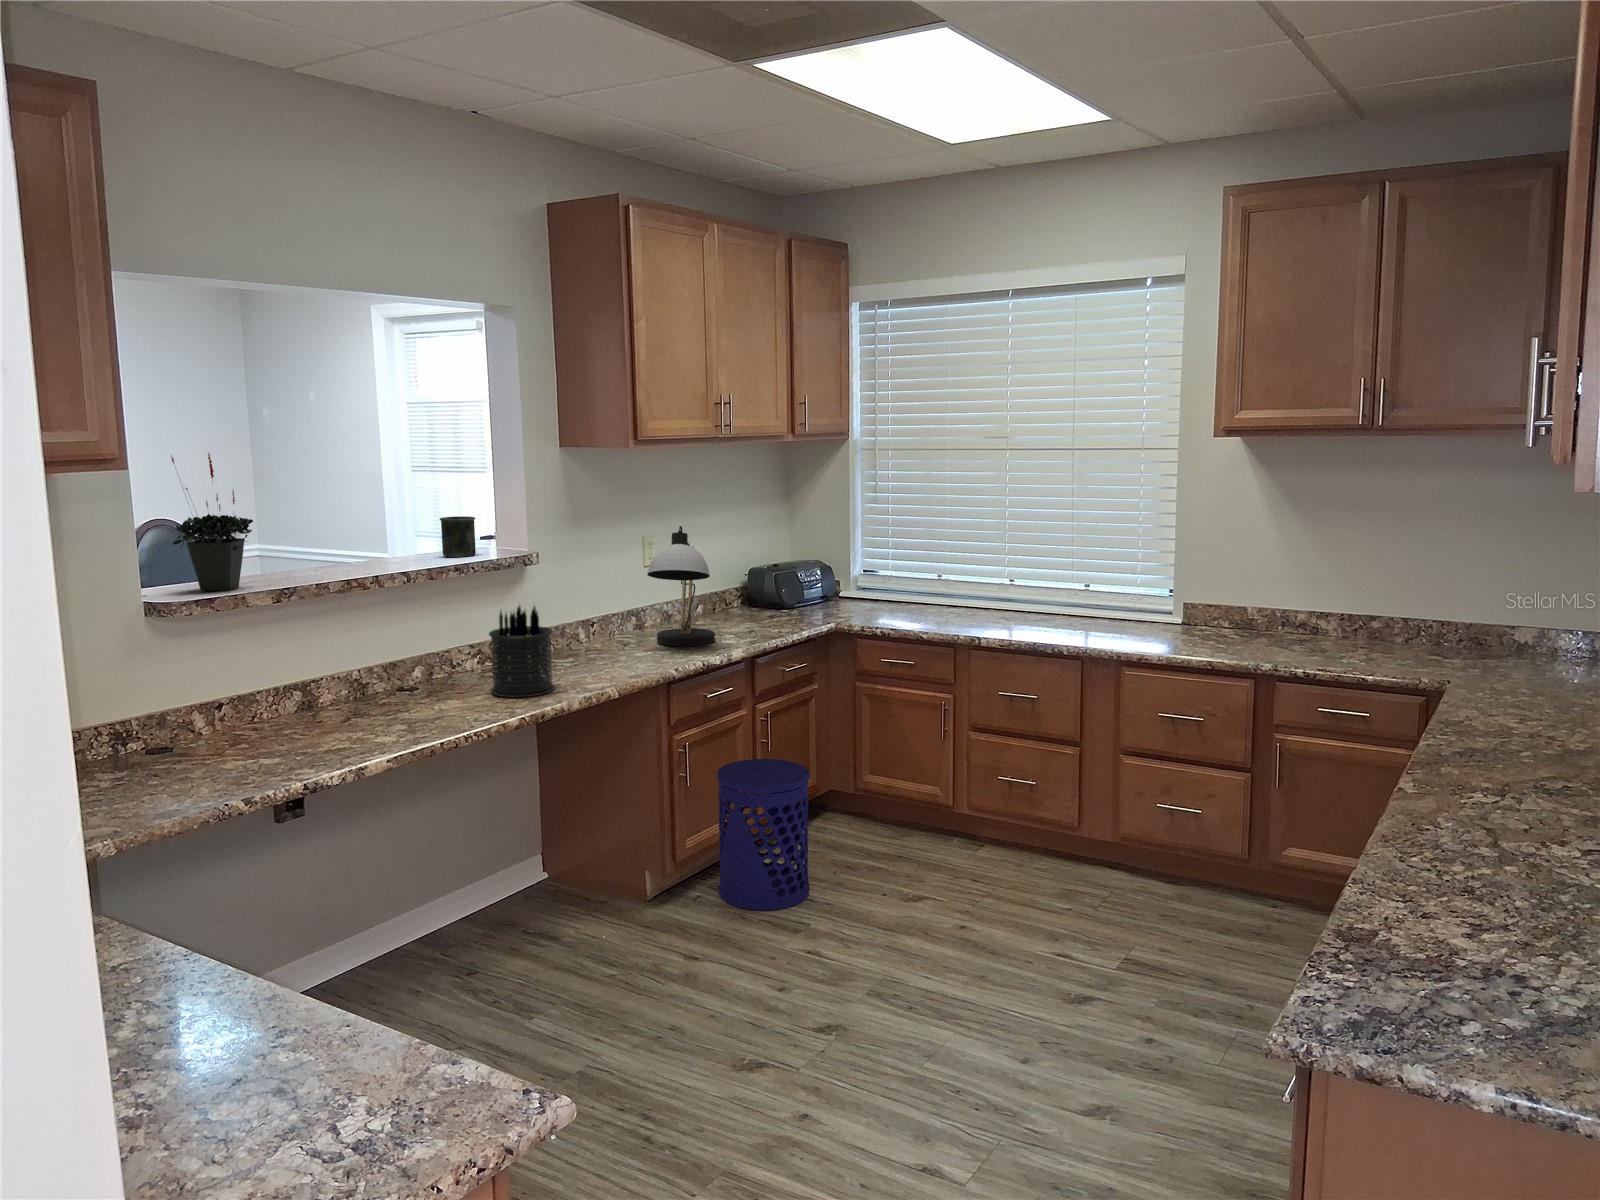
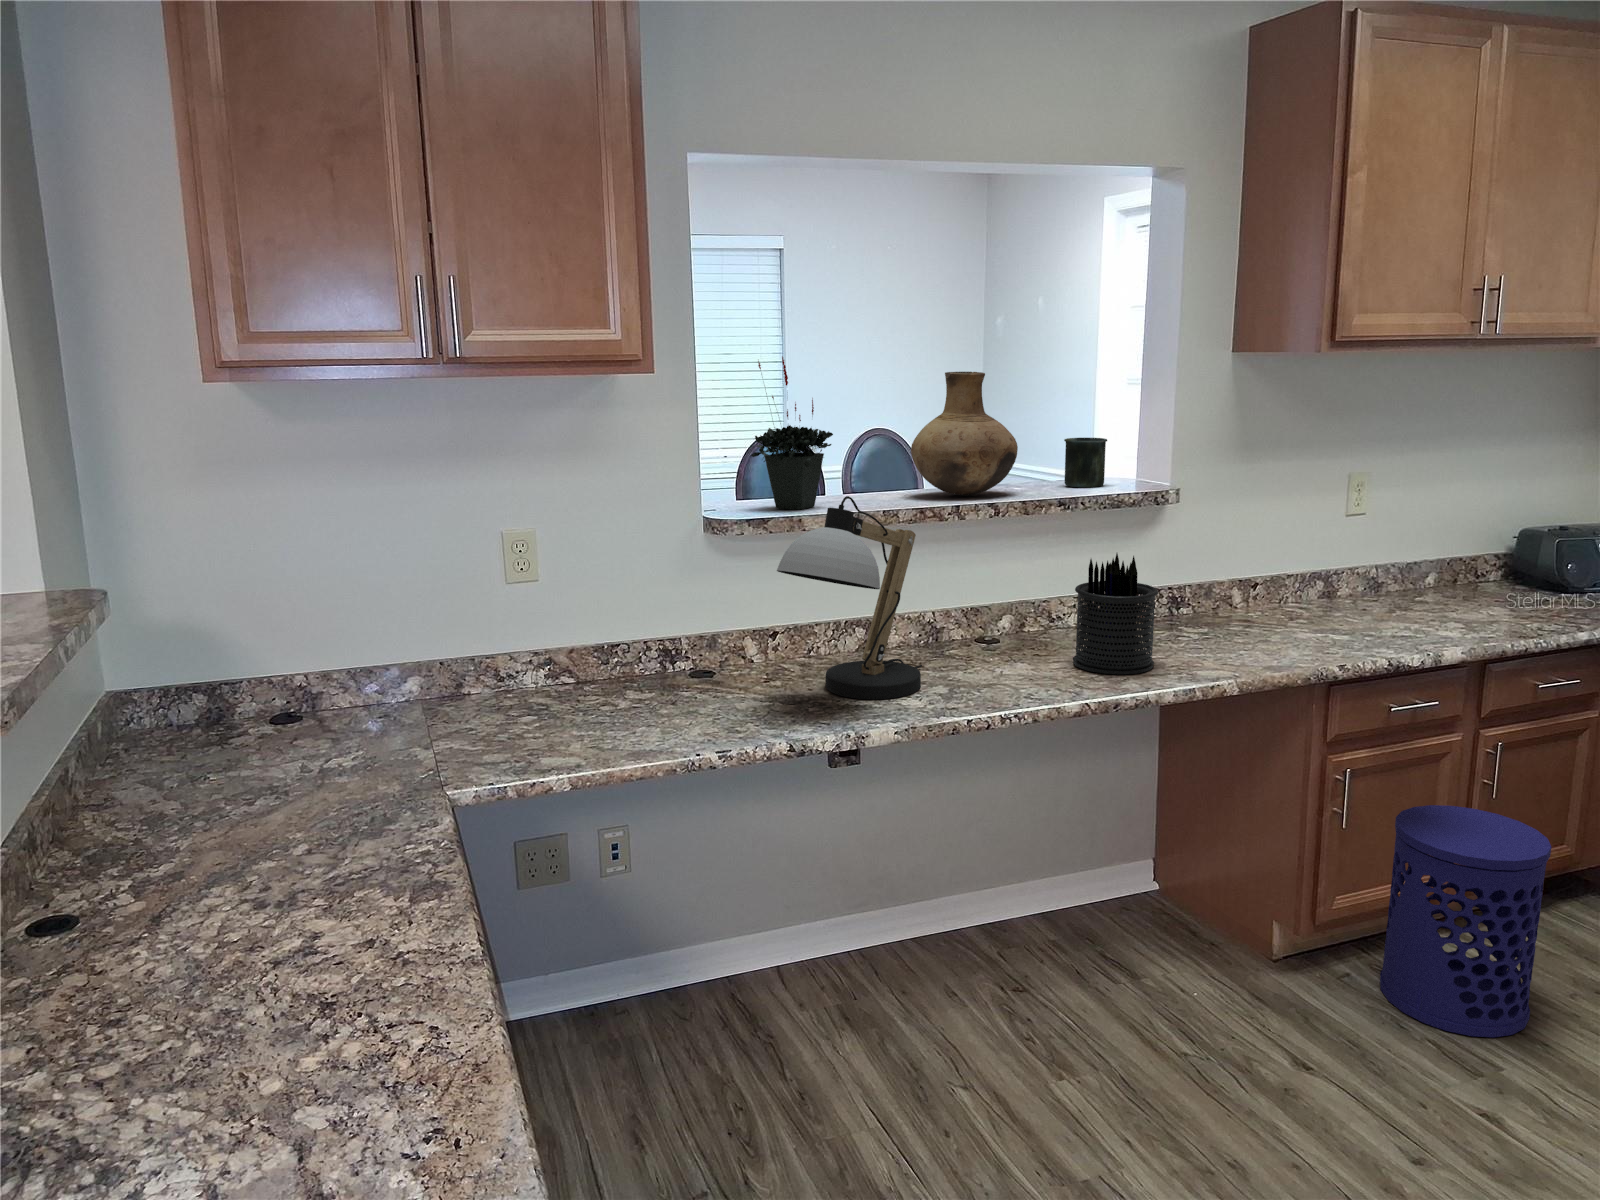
vase: none [314,464,412,569] -> present [911,372,1018,495]
desk lamp: present [647,526,715,647] -> present [777,496,922,699]

